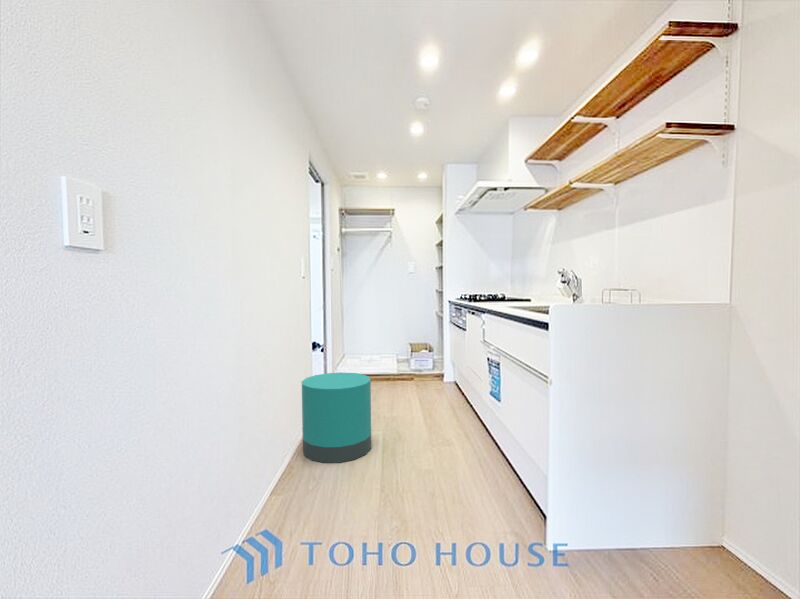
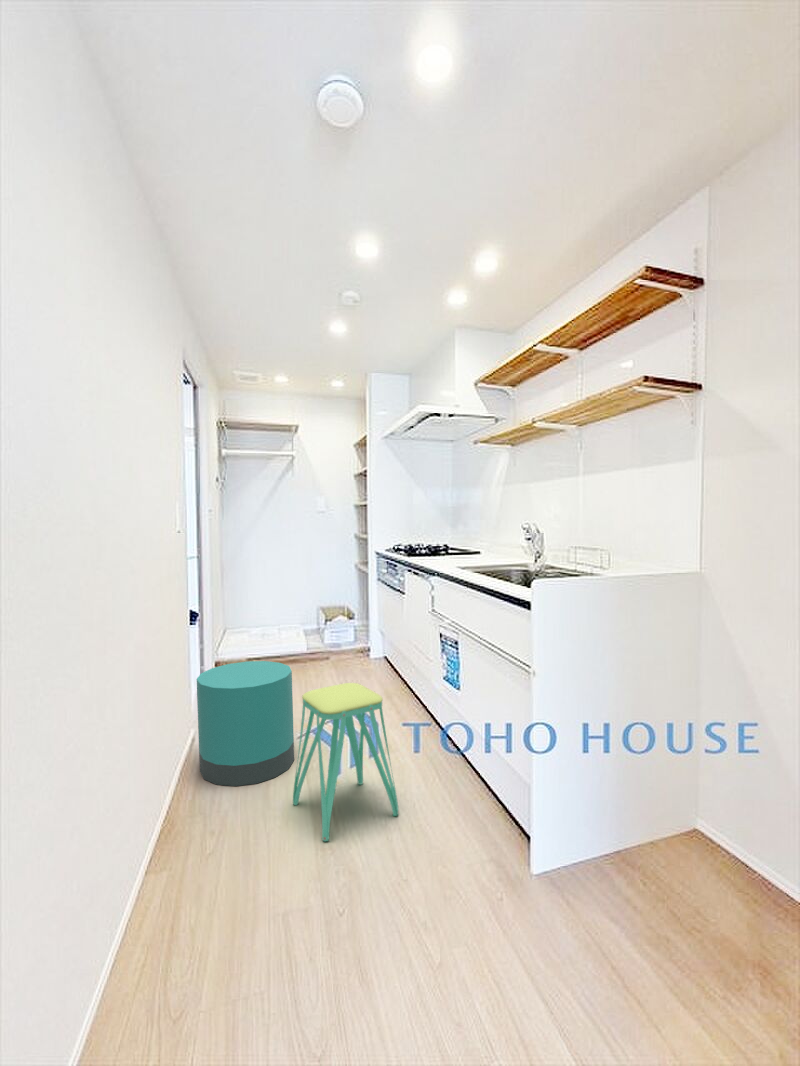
stool: none [363,390,444,512] -> present [293,683,399,841]

